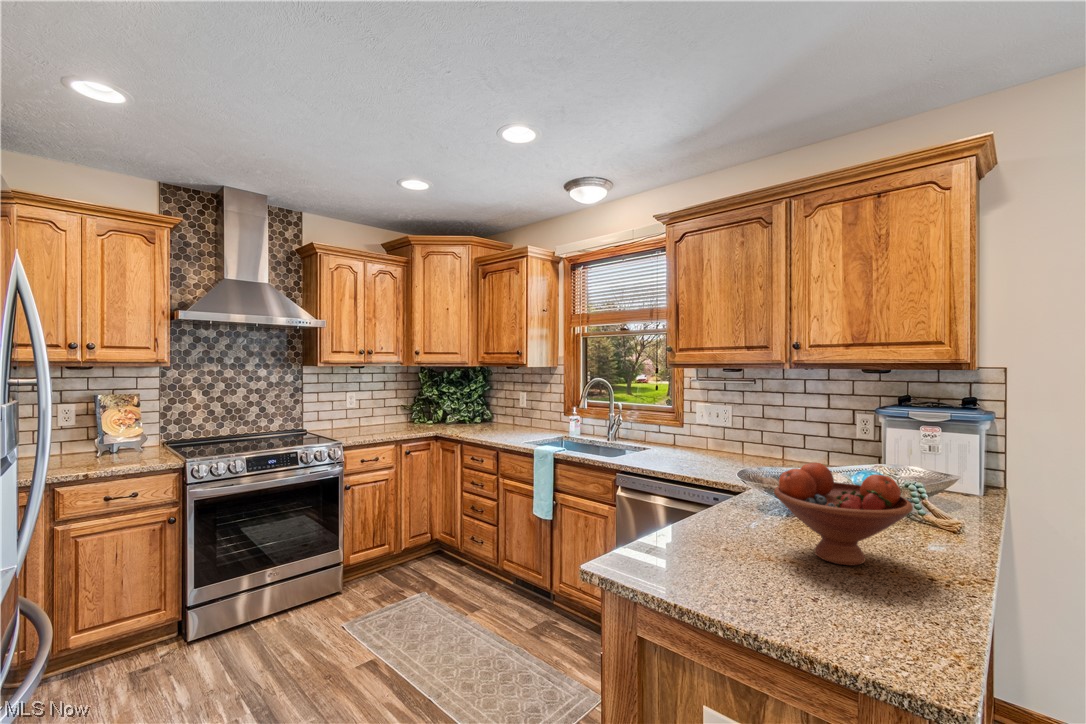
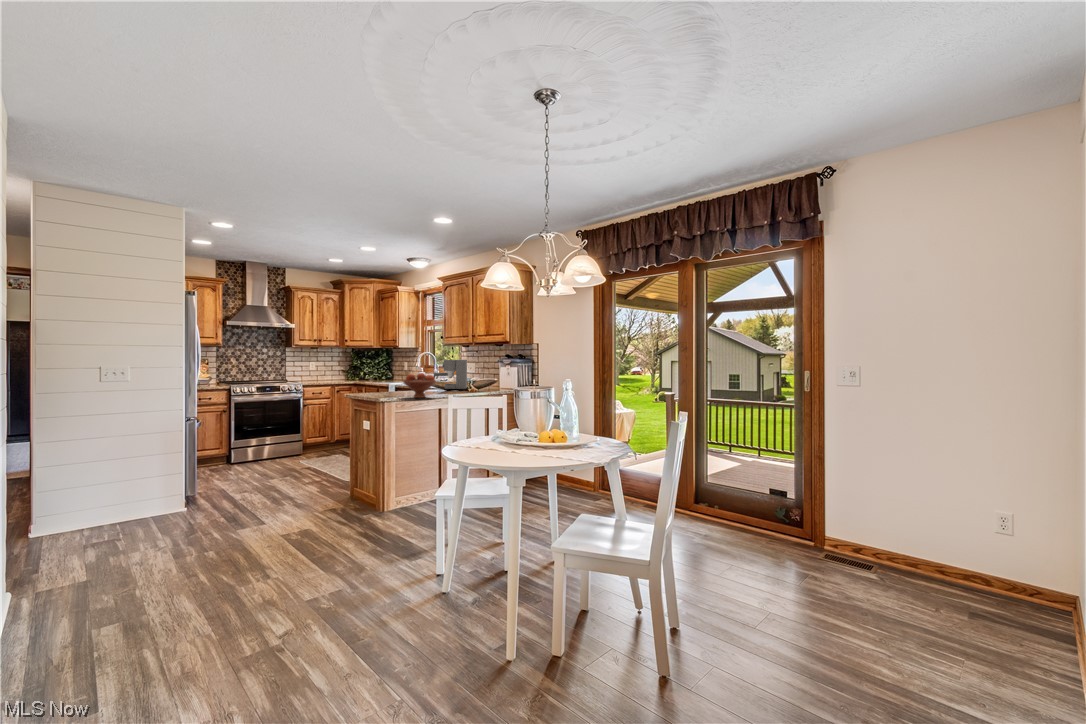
coffee maker: none [659,392,739,465] -> present [434,360,467,389]

